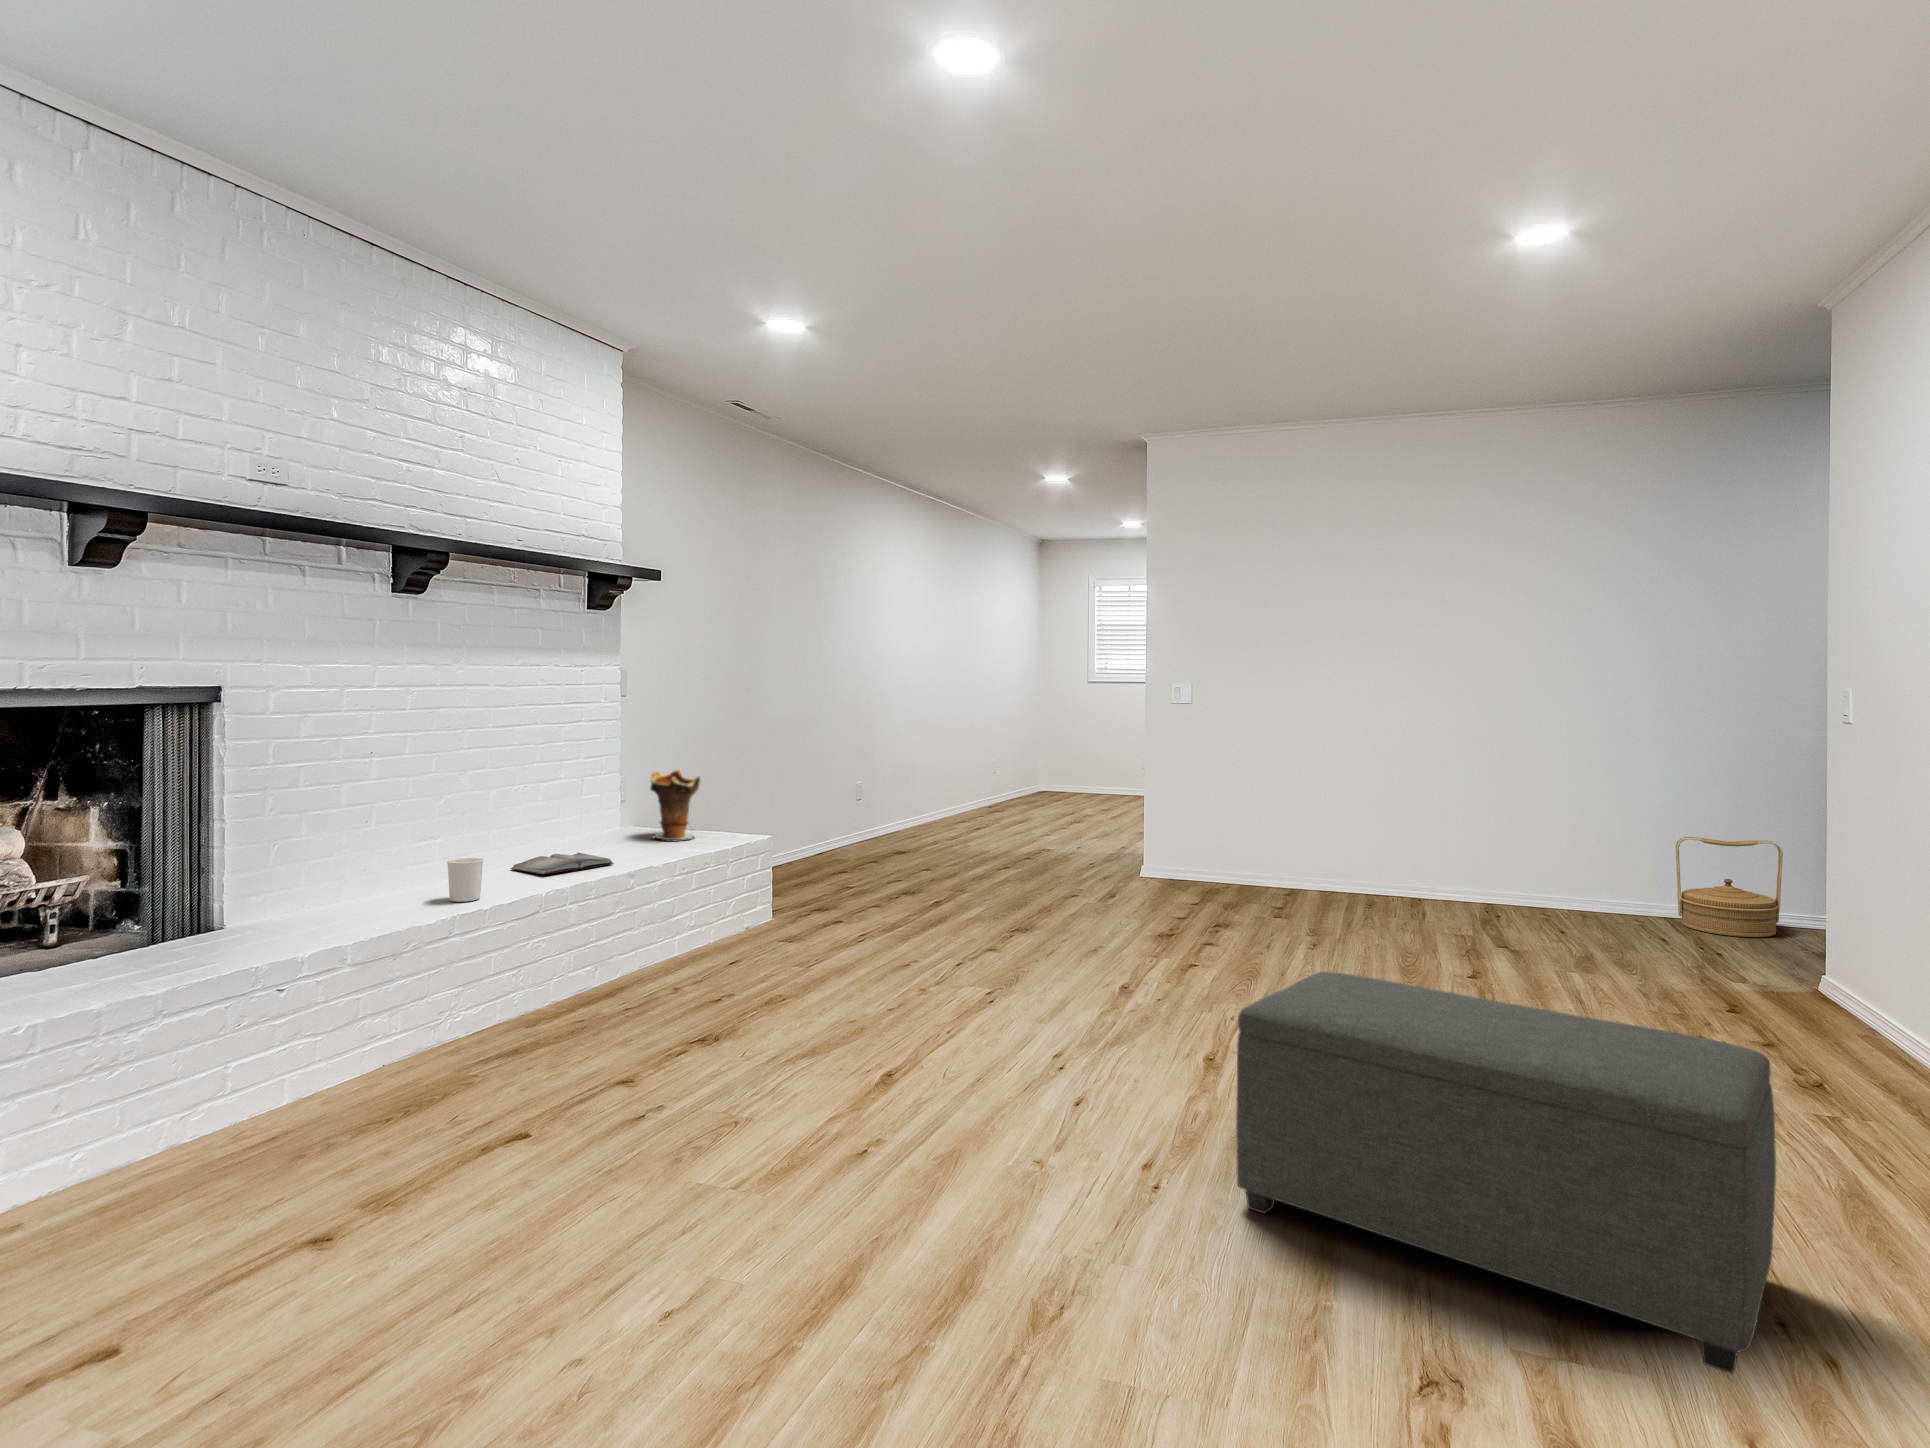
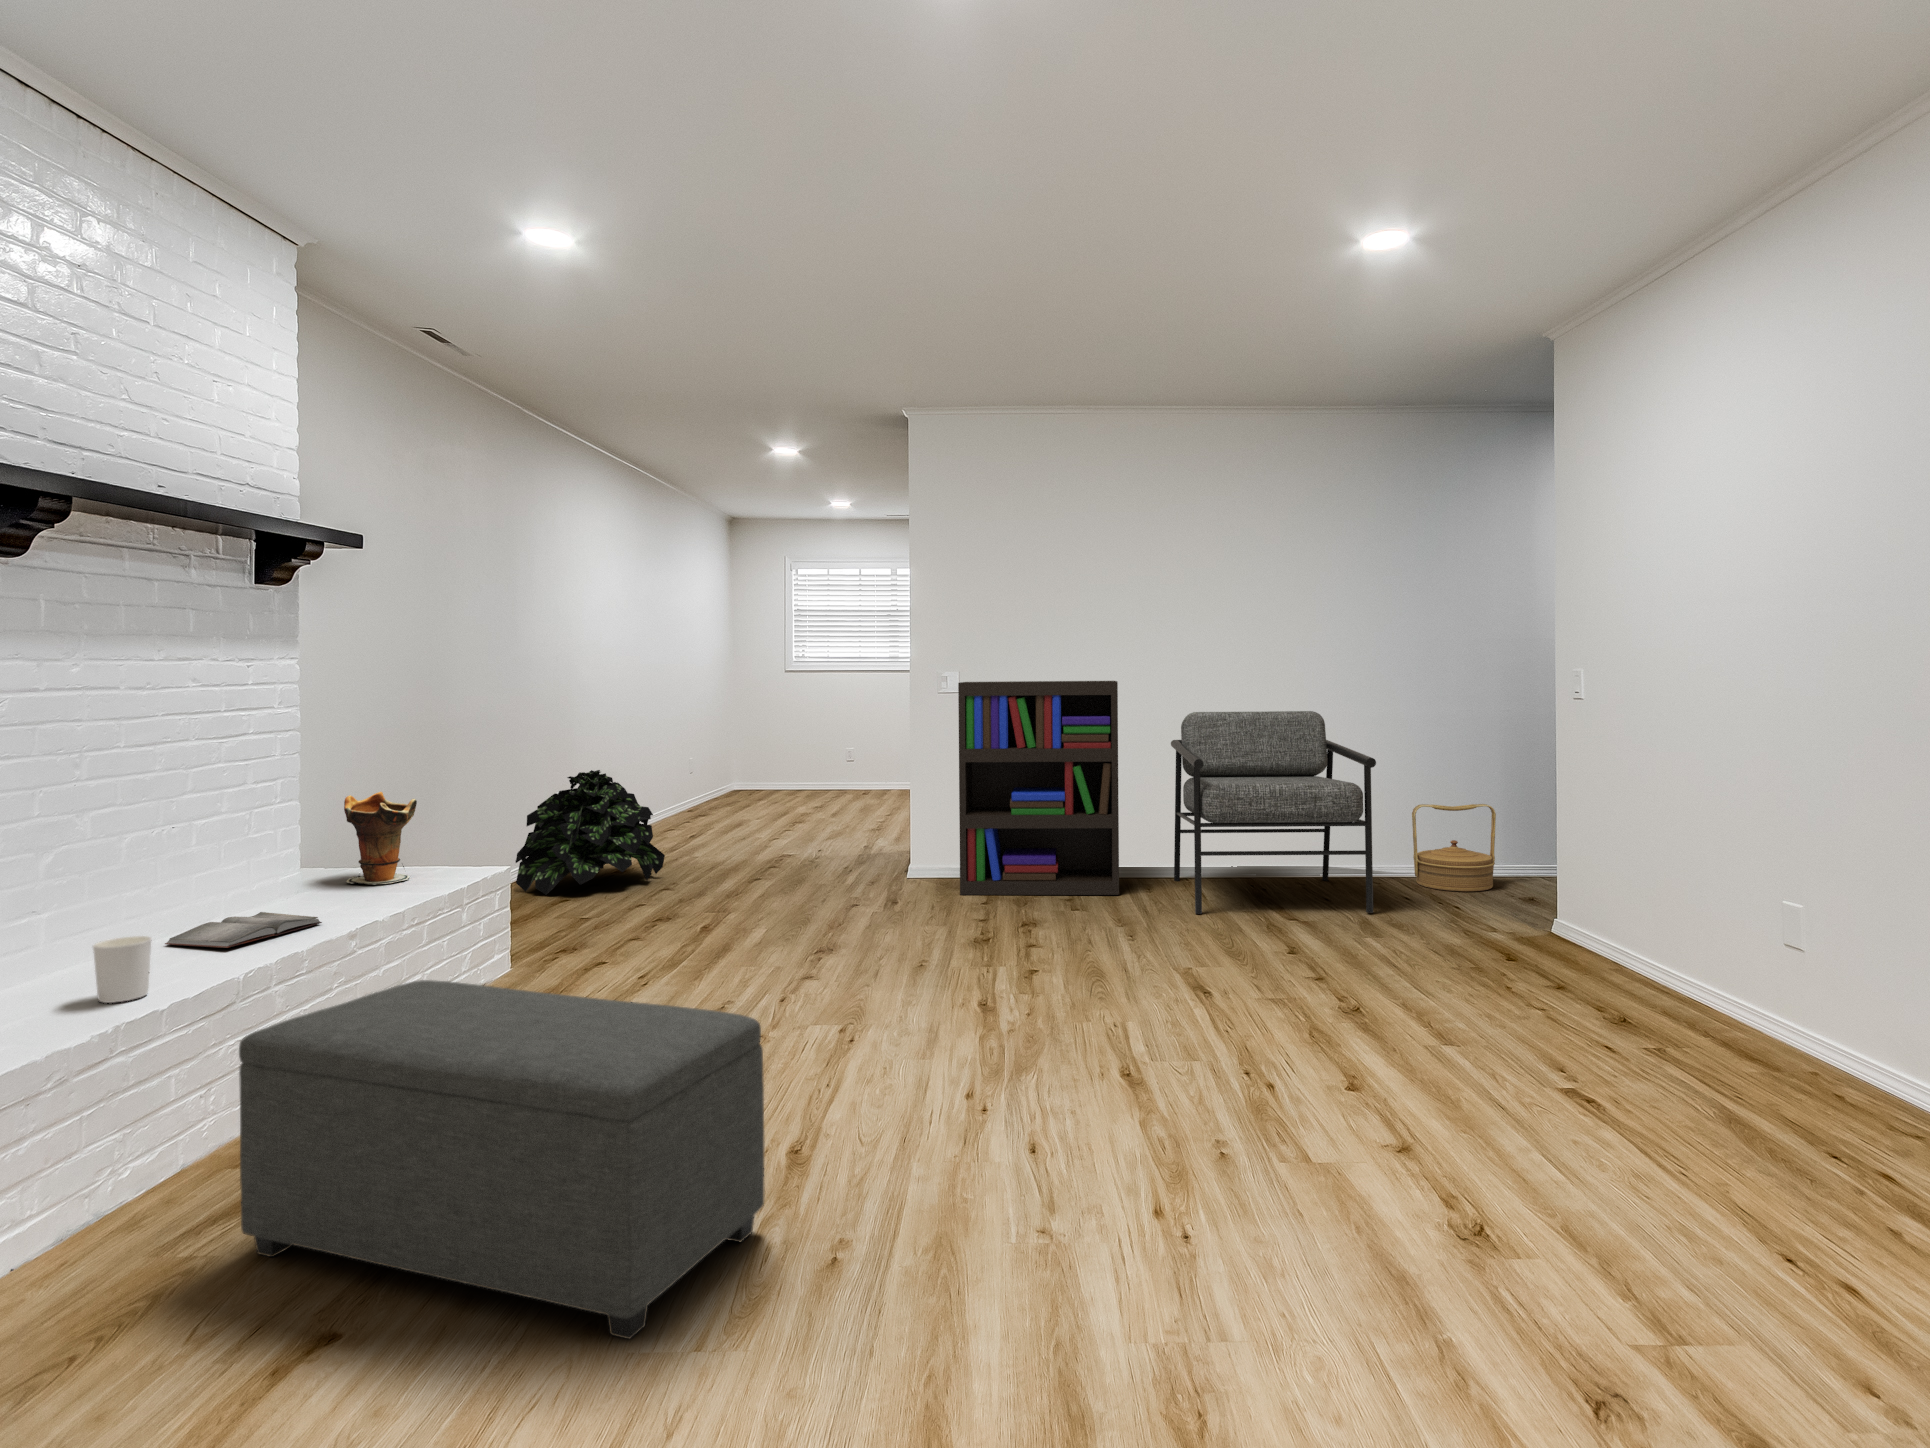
bookshelf: none [1178,693,1343,907] -> present [958,681,1119,895]
armchair: none [1397,728,1602,947] -> present [1171,711,1376,914]
potted plant: none [815,763,934,866] -> present [516,770,665,895]
ottoman: present [1236,972,1776,1374] -> present [239,980,764,1339]

